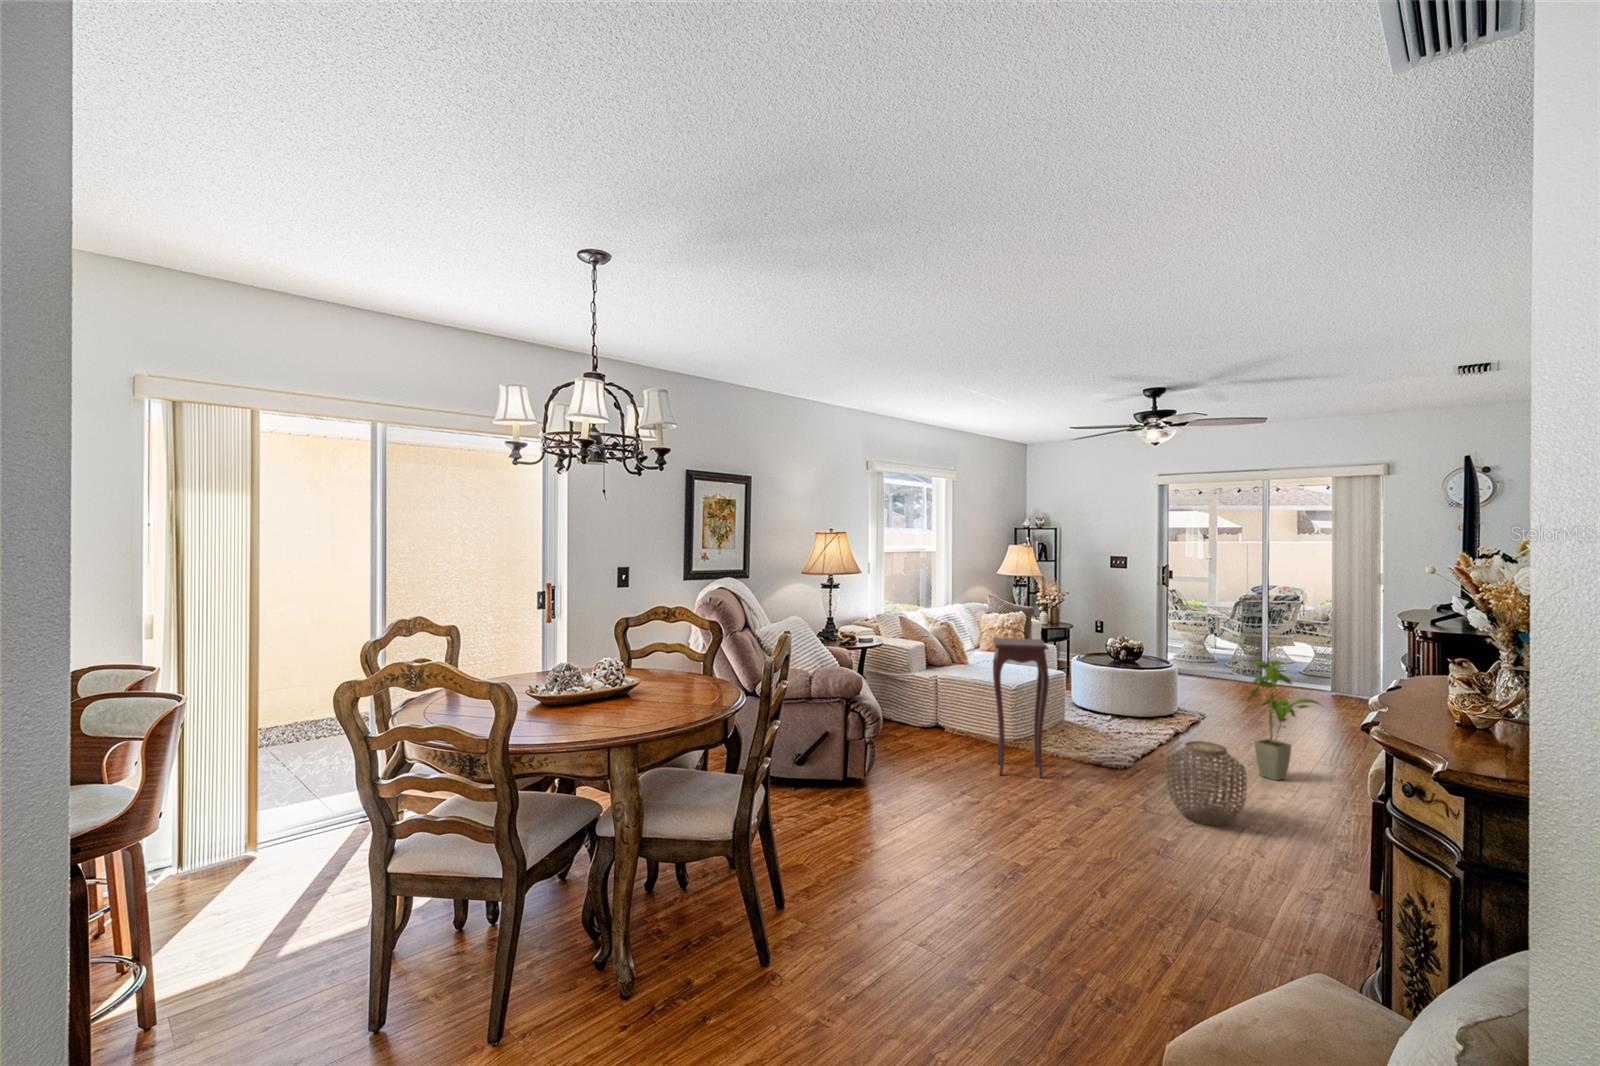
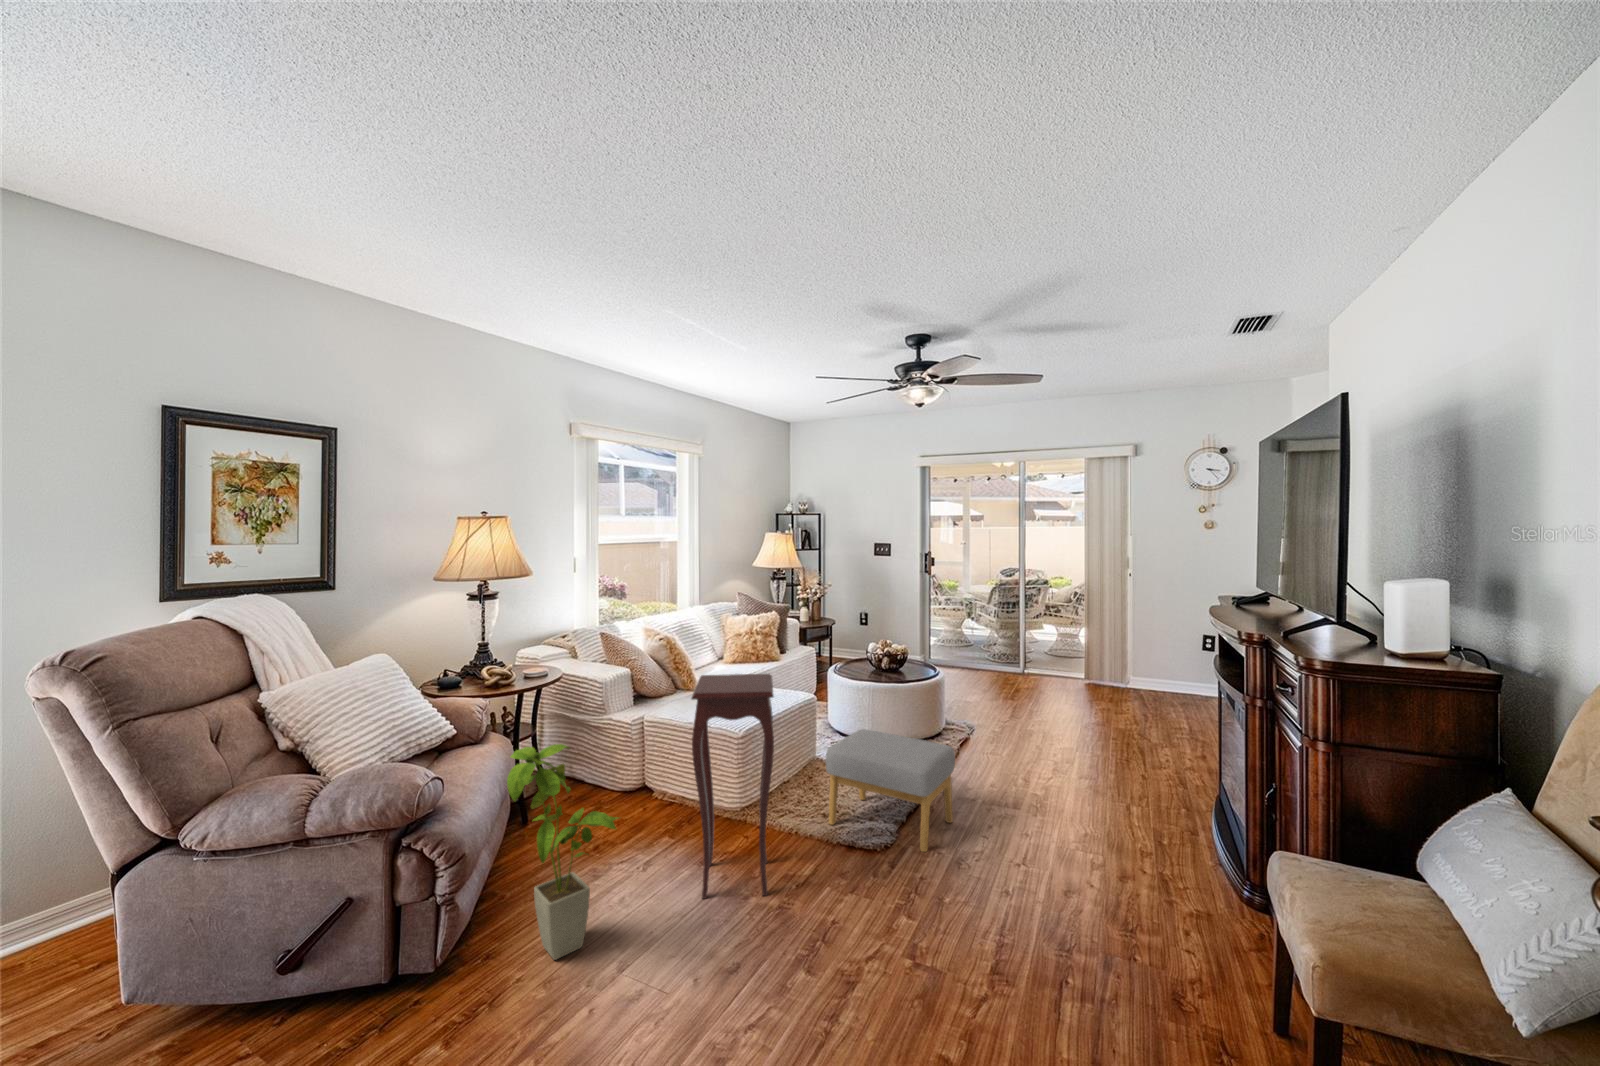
house plant: present [1249,661,1320,780] -> present [507,744,619,960]
footstool: none [1079,693,1181,772] -> present [826,729,955,852]
woven basket: present [1166,741,1246,826] -> none [945,843,1065,996]

